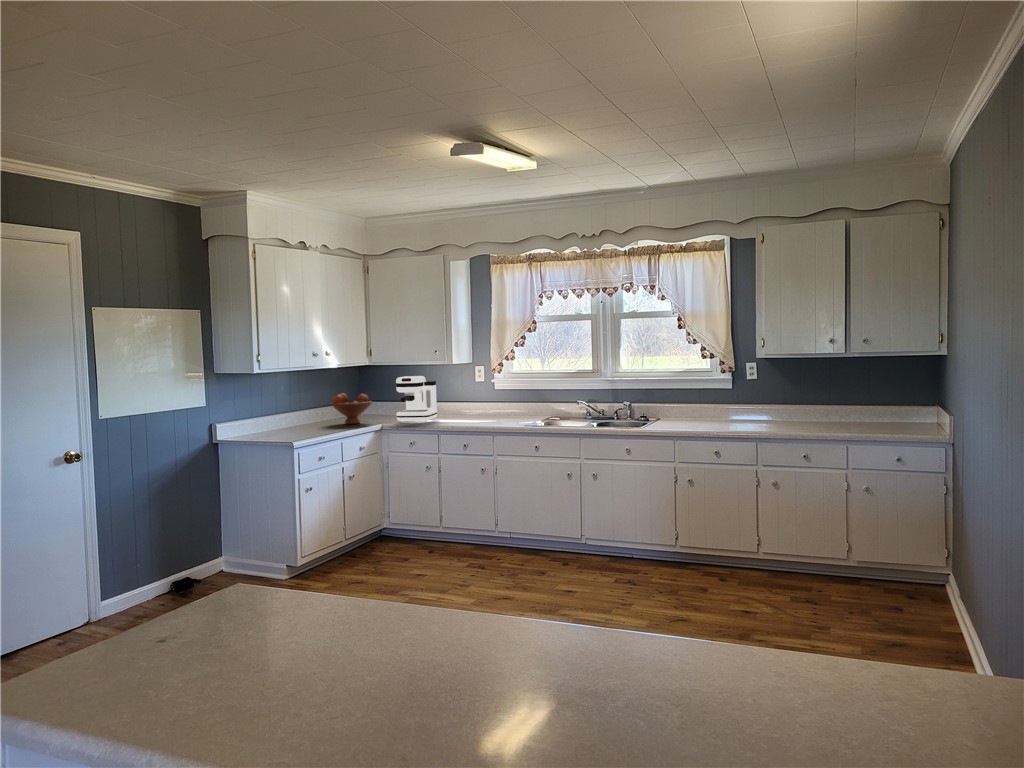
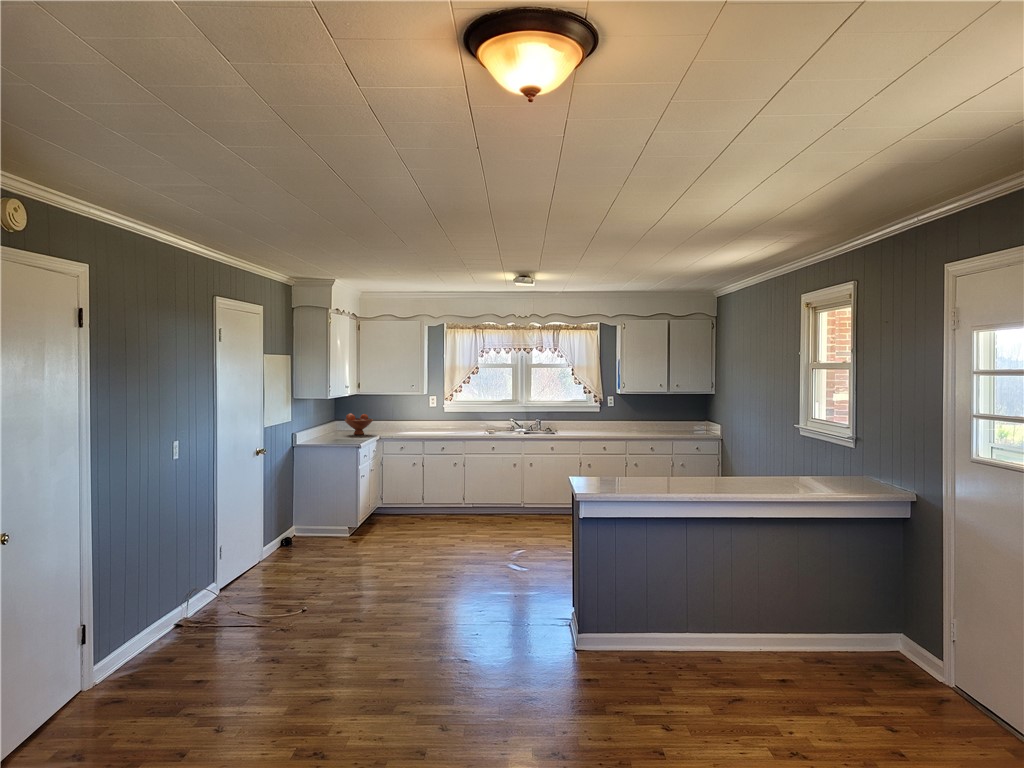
coffee maker: present [396,376,437,422] -> none [388,402,413,433]

